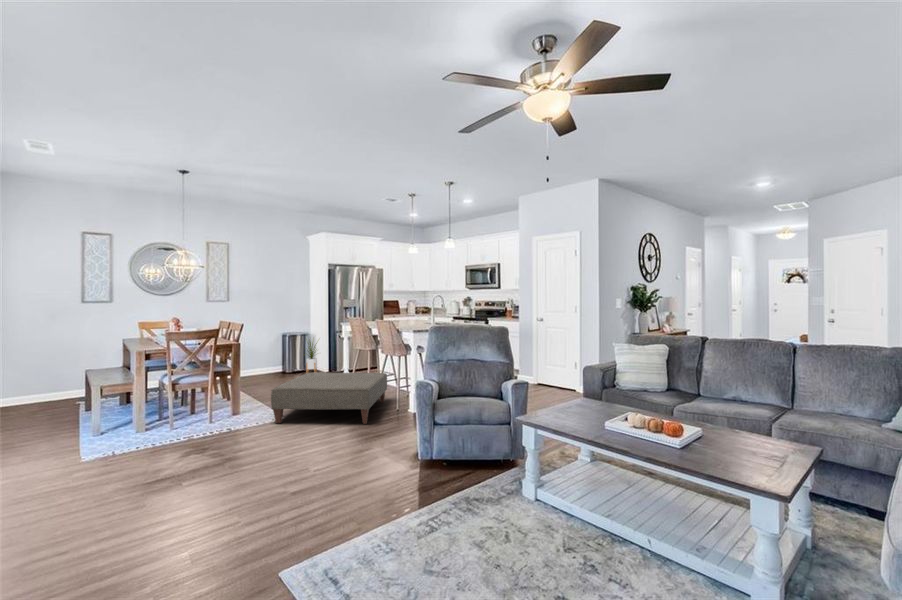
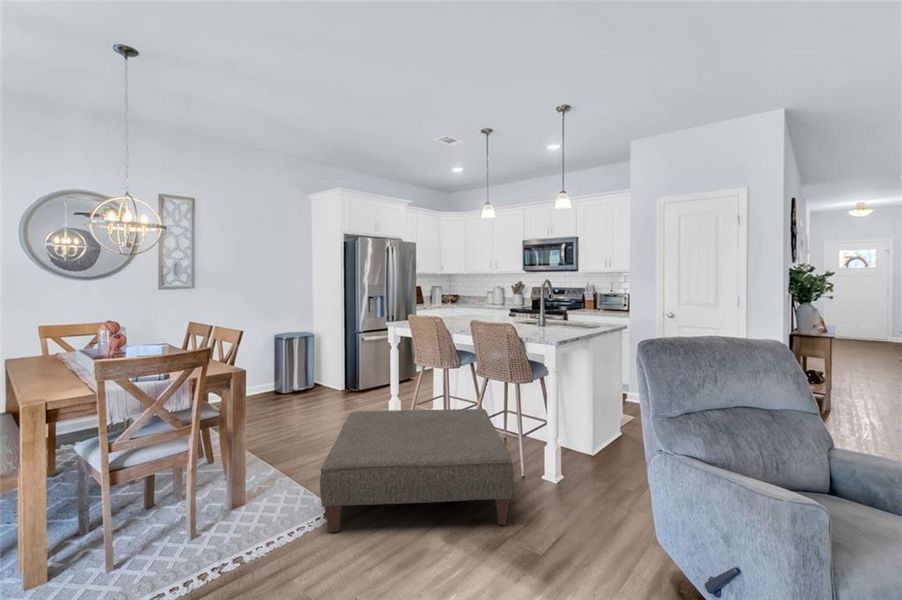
house plant: present [306,341,317,373] -> none [303,336,338,396]

